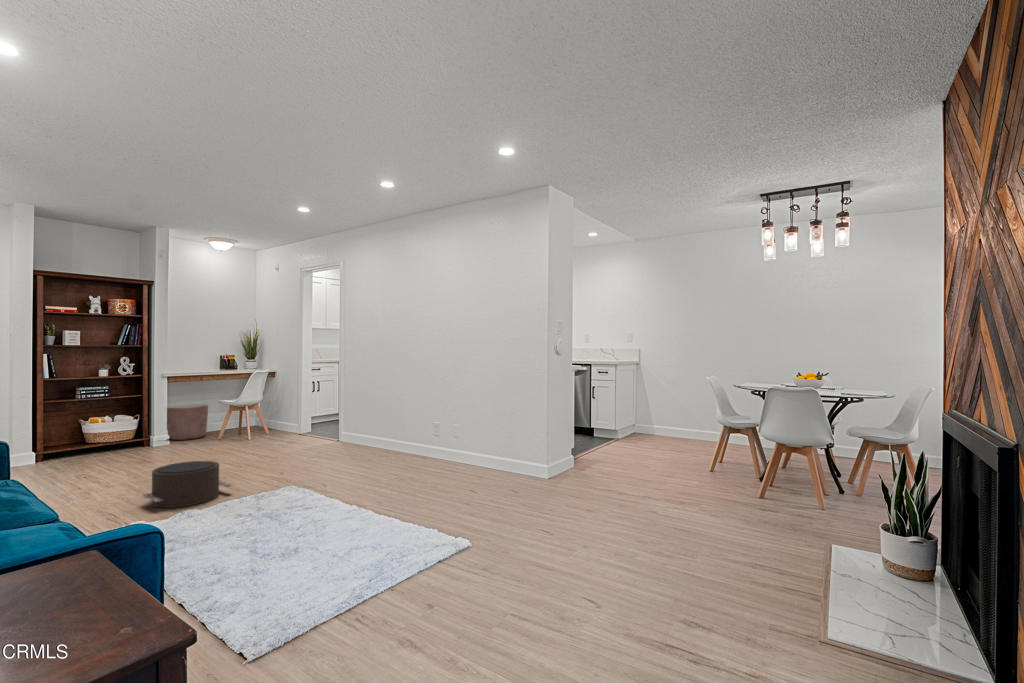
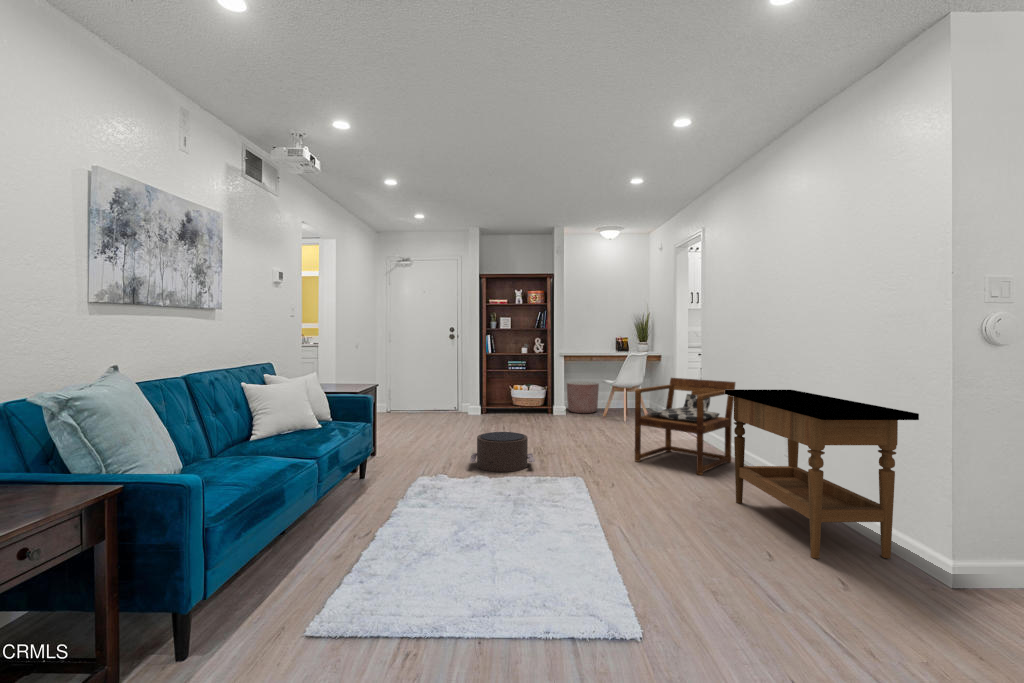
armchair: none [314,389,386,467] -> present [635,378,735,475]
side table: none [410,390,531,489] -> present [725,389,919,559]

